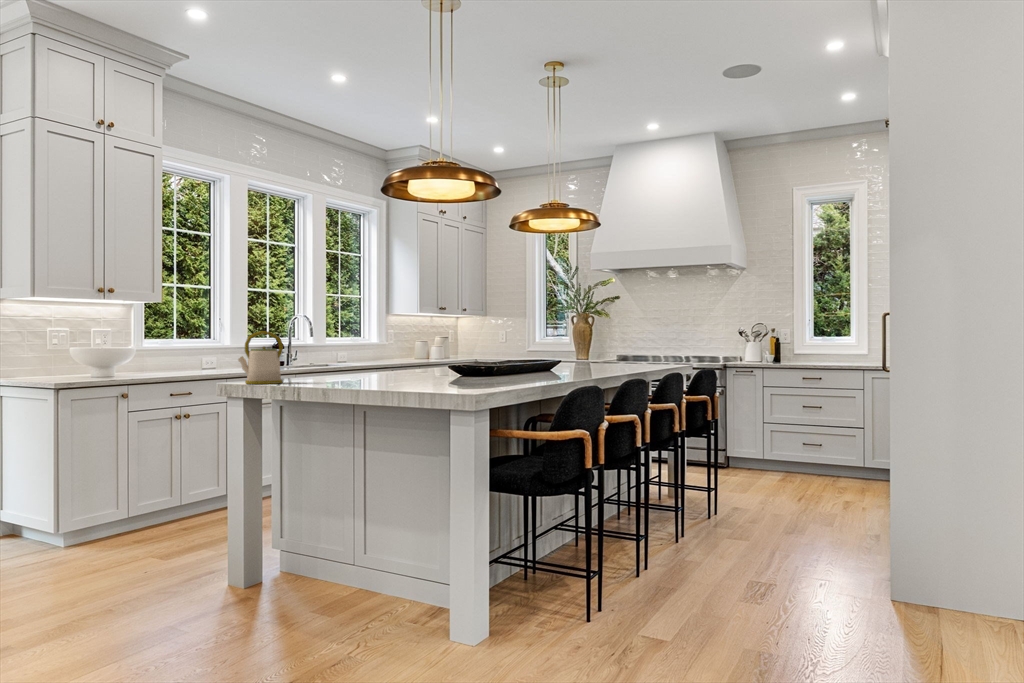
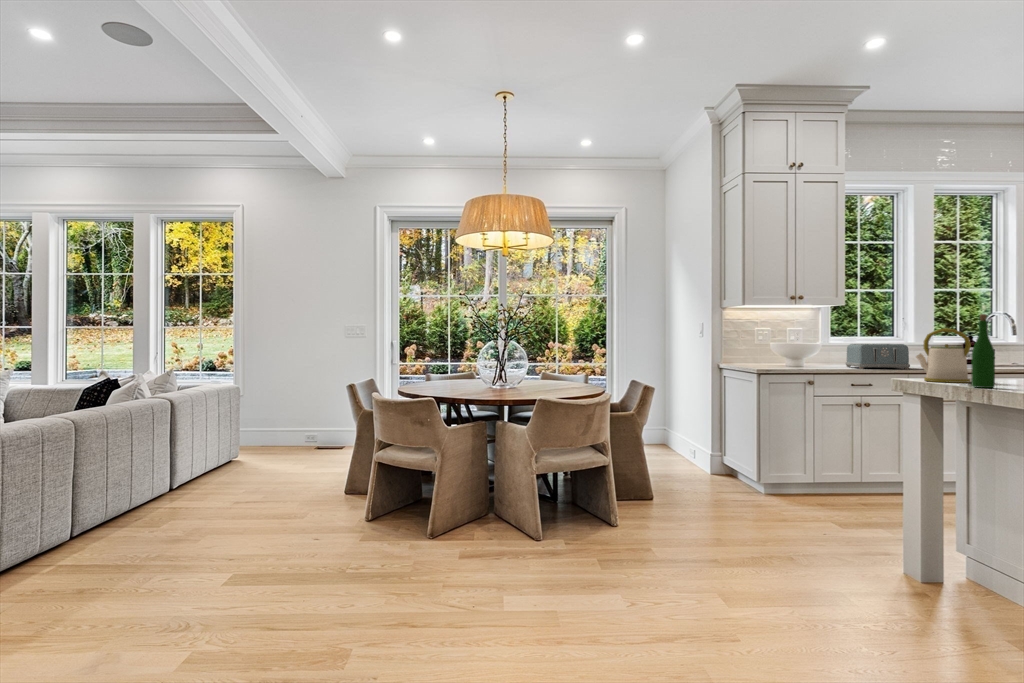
wine bottle: none [285,318,302,387] -> present [972,314,995,388]
toaster: none [163,346,229,375] -> present [846,344,910,369]

